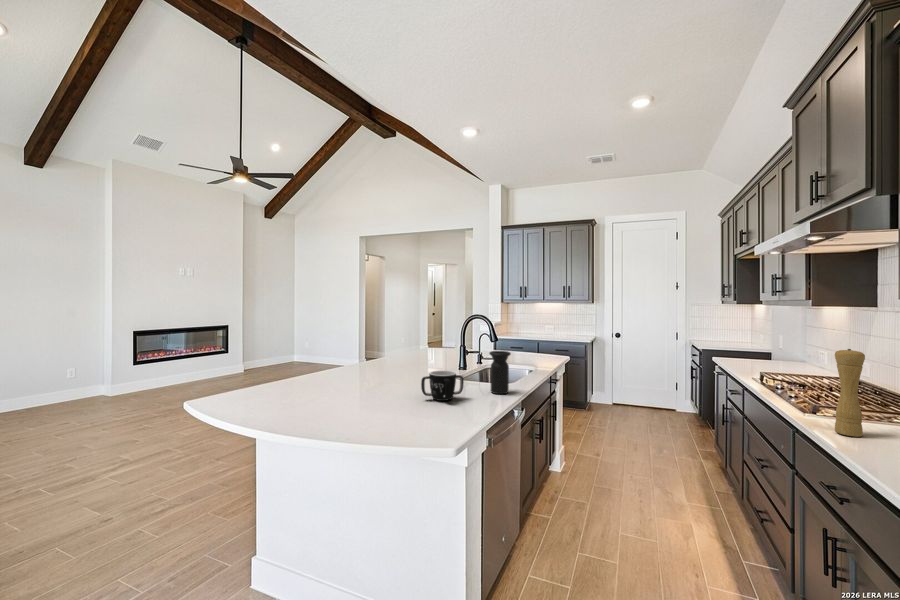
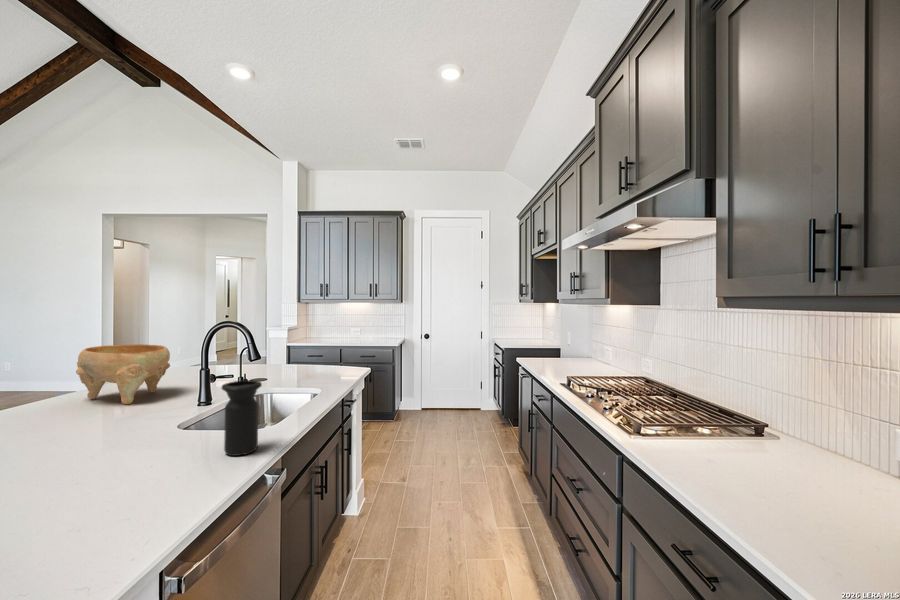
decorative bowl: none [392,329,439,365] -> present [76,344,170,404]
pepper mill: present [835,349,865,437] -> none [668,356,698,462]
mug: present [421,371,464,401] -> none [46,431,157,497]

